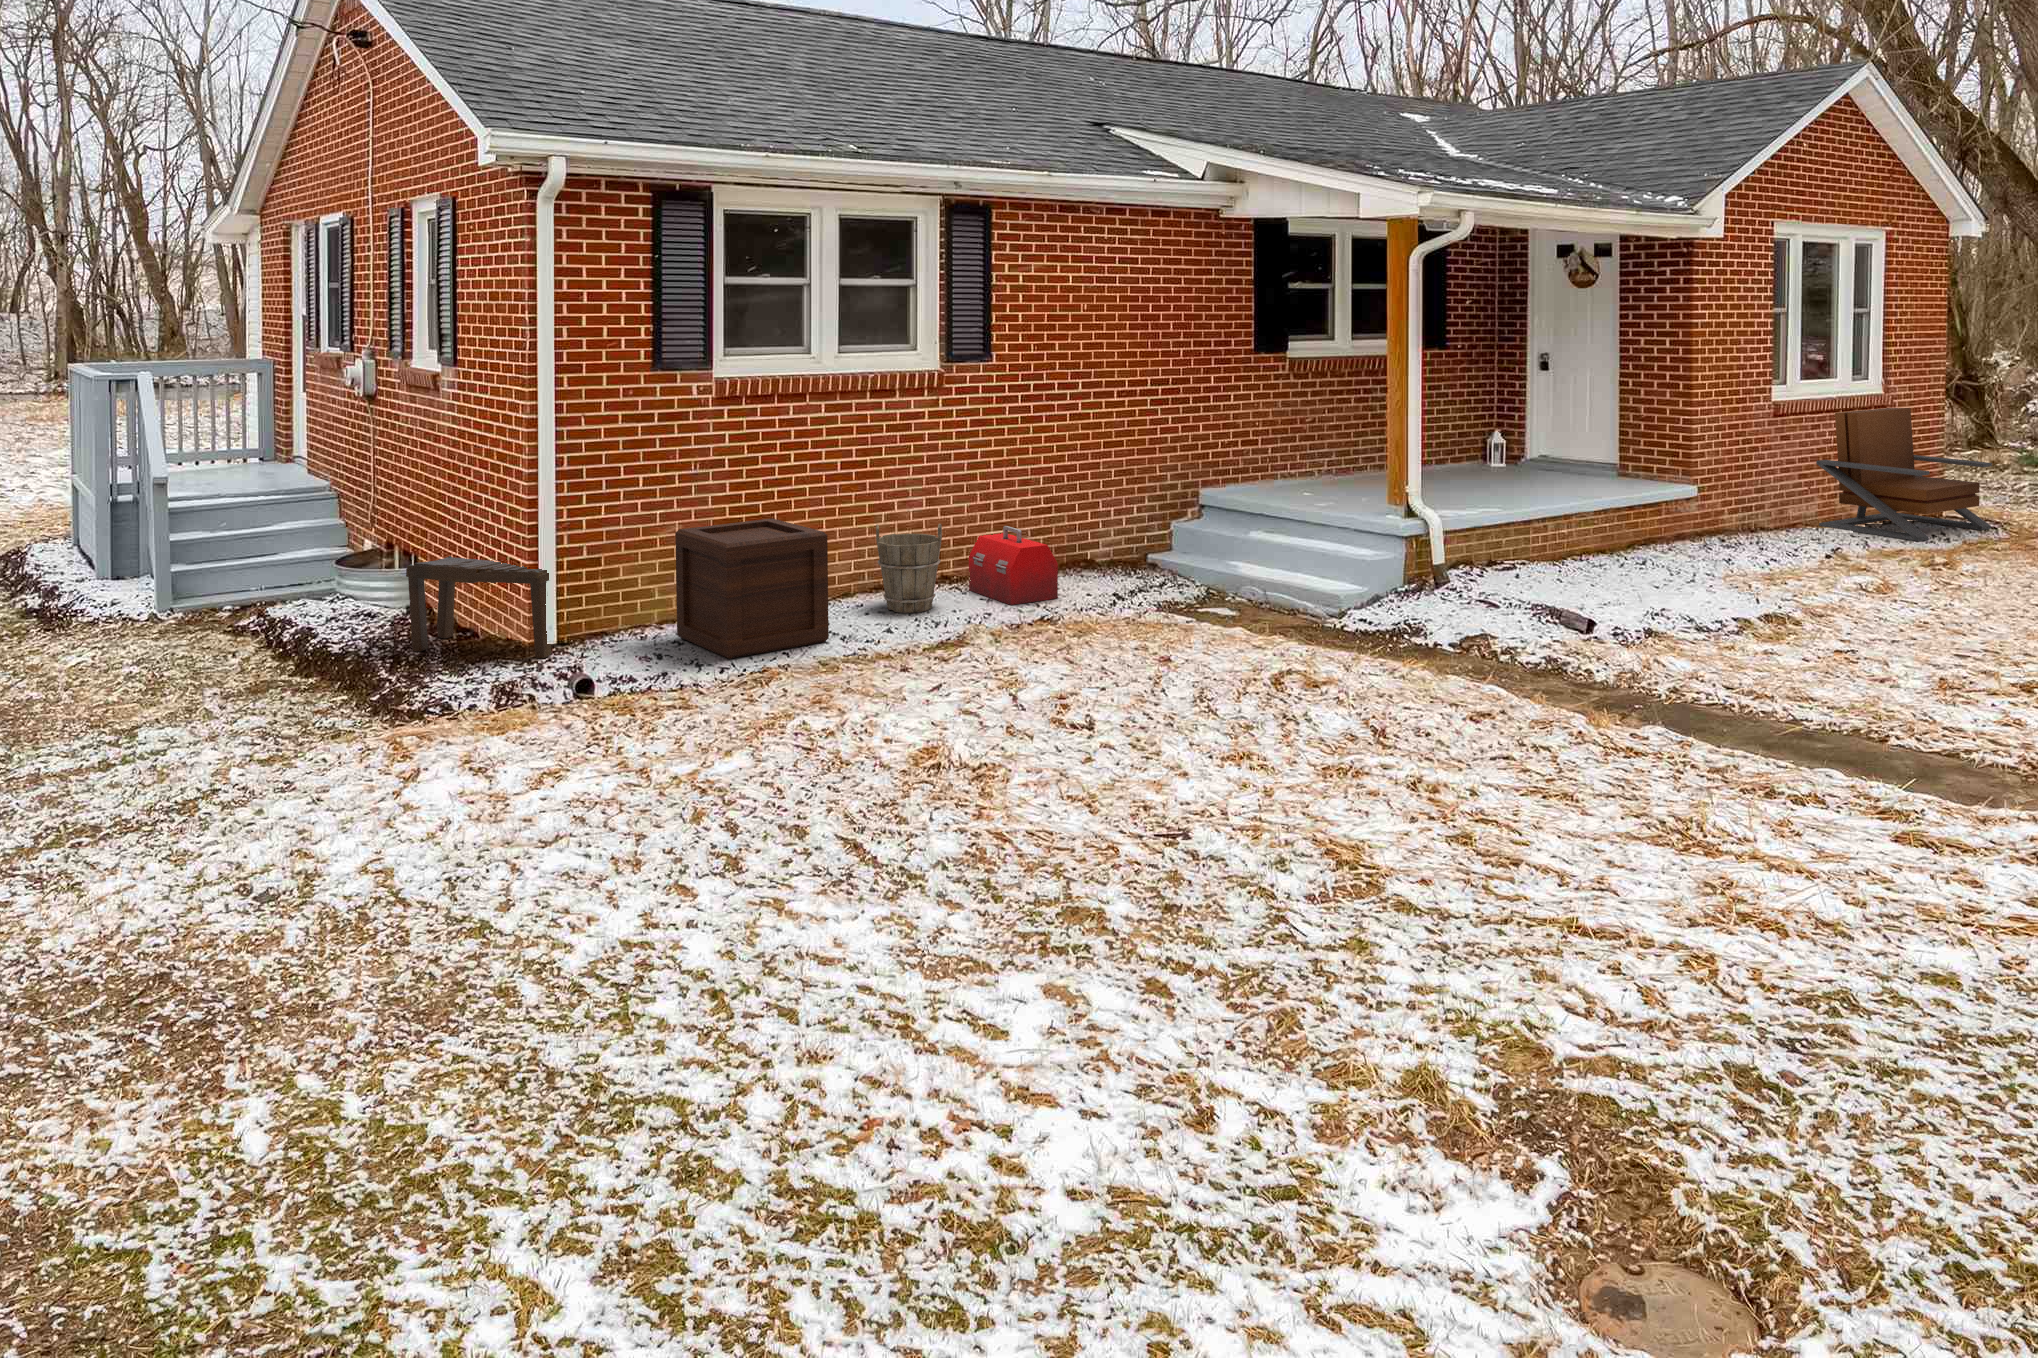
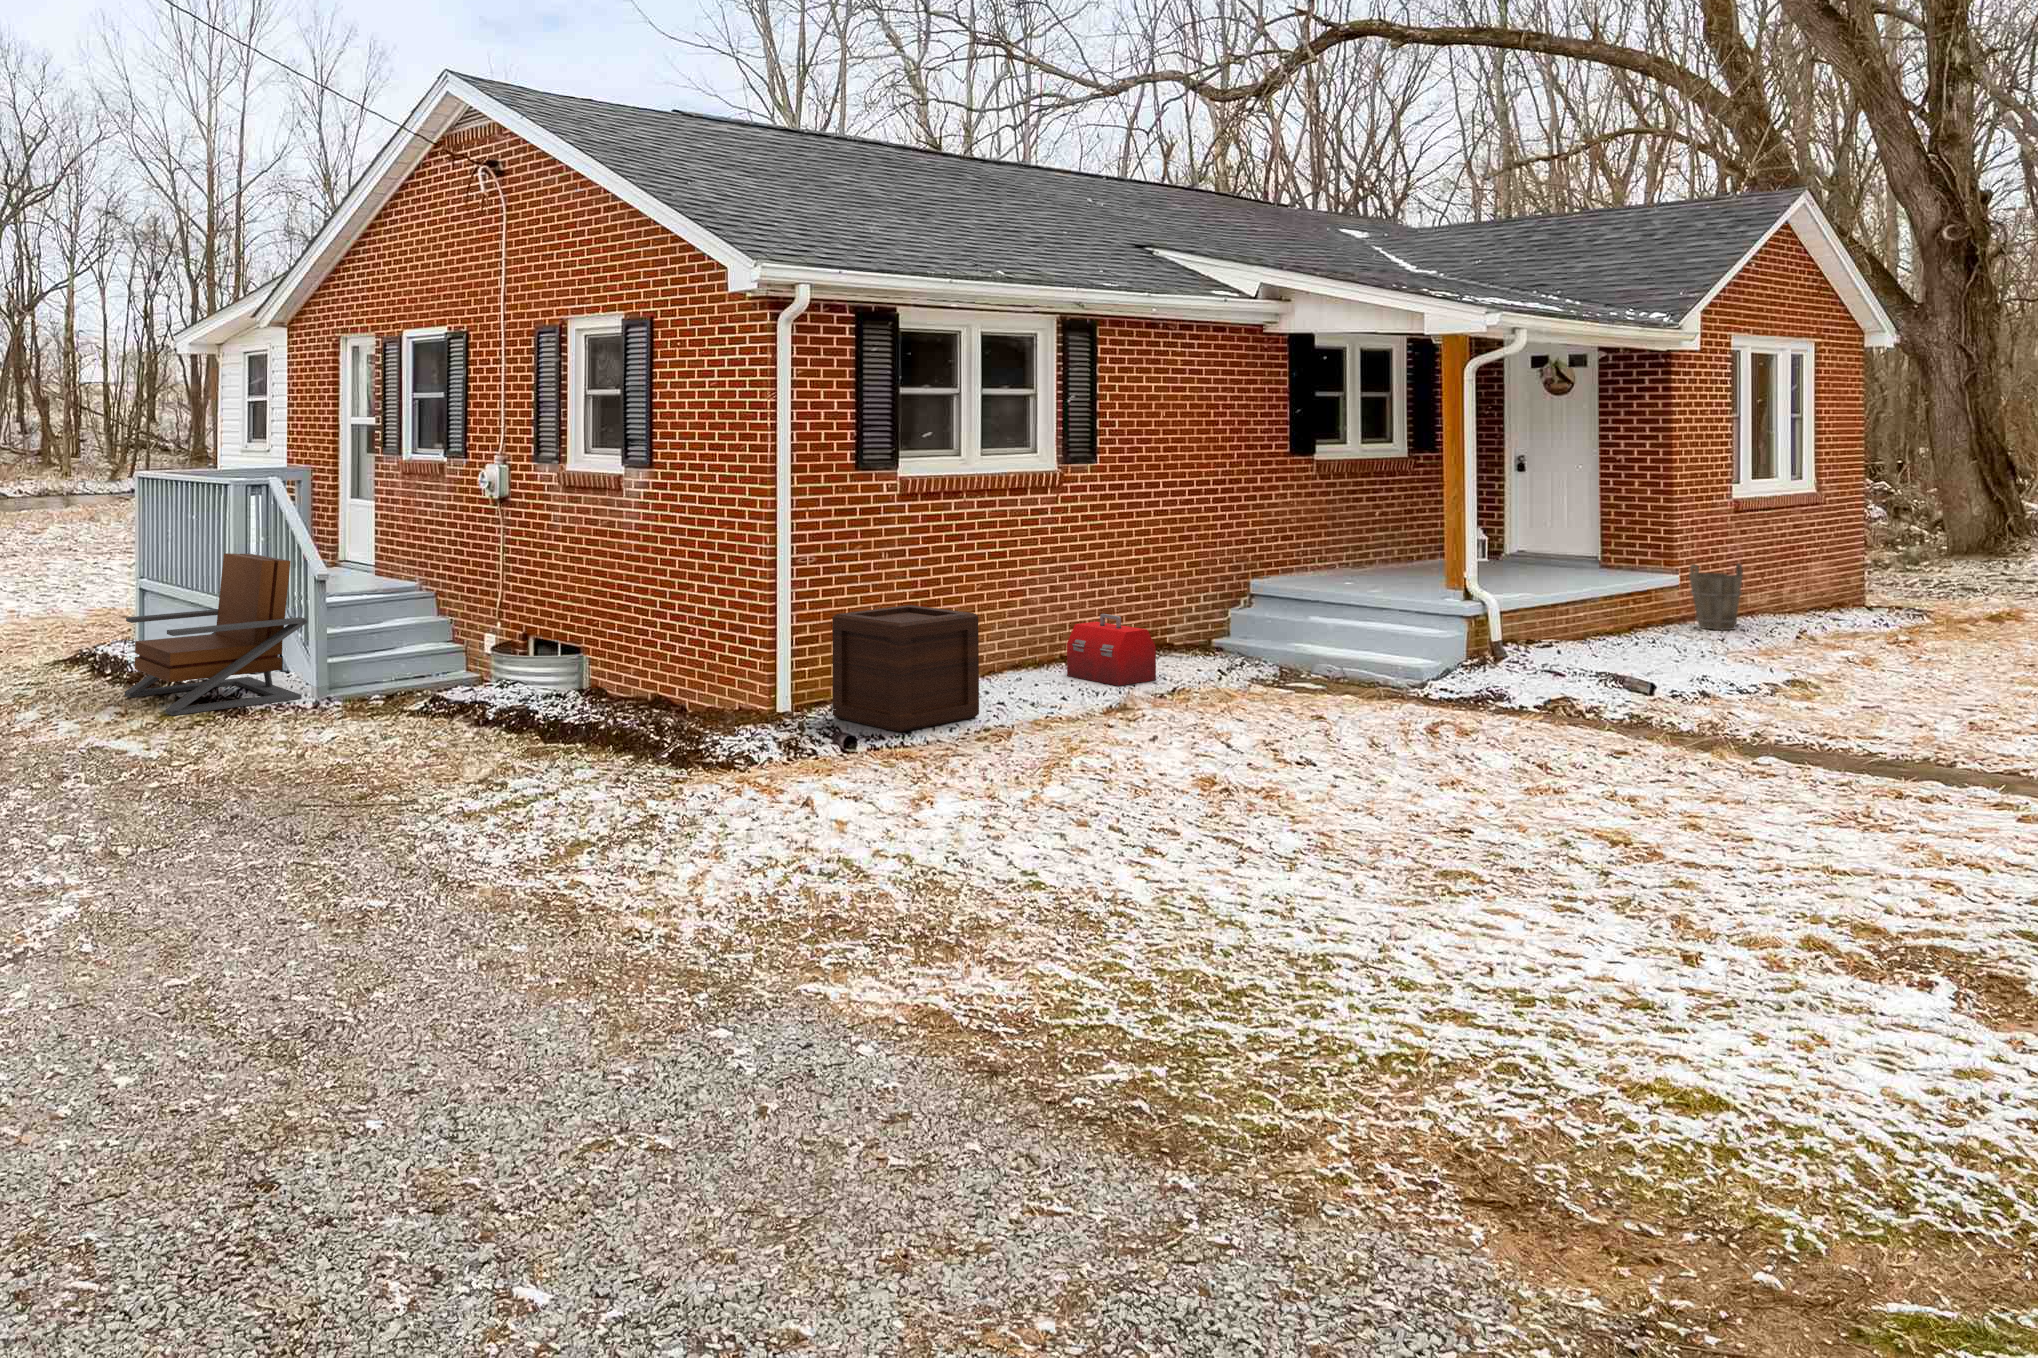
lounge chair: present [1816,408,1992,541] -> present [125,553,307,715]
bucket: present [876,524,942,613] -> present [1689,563,1743,630]
bench: present [406,556,551,658] -> none [584,644,744,737]

